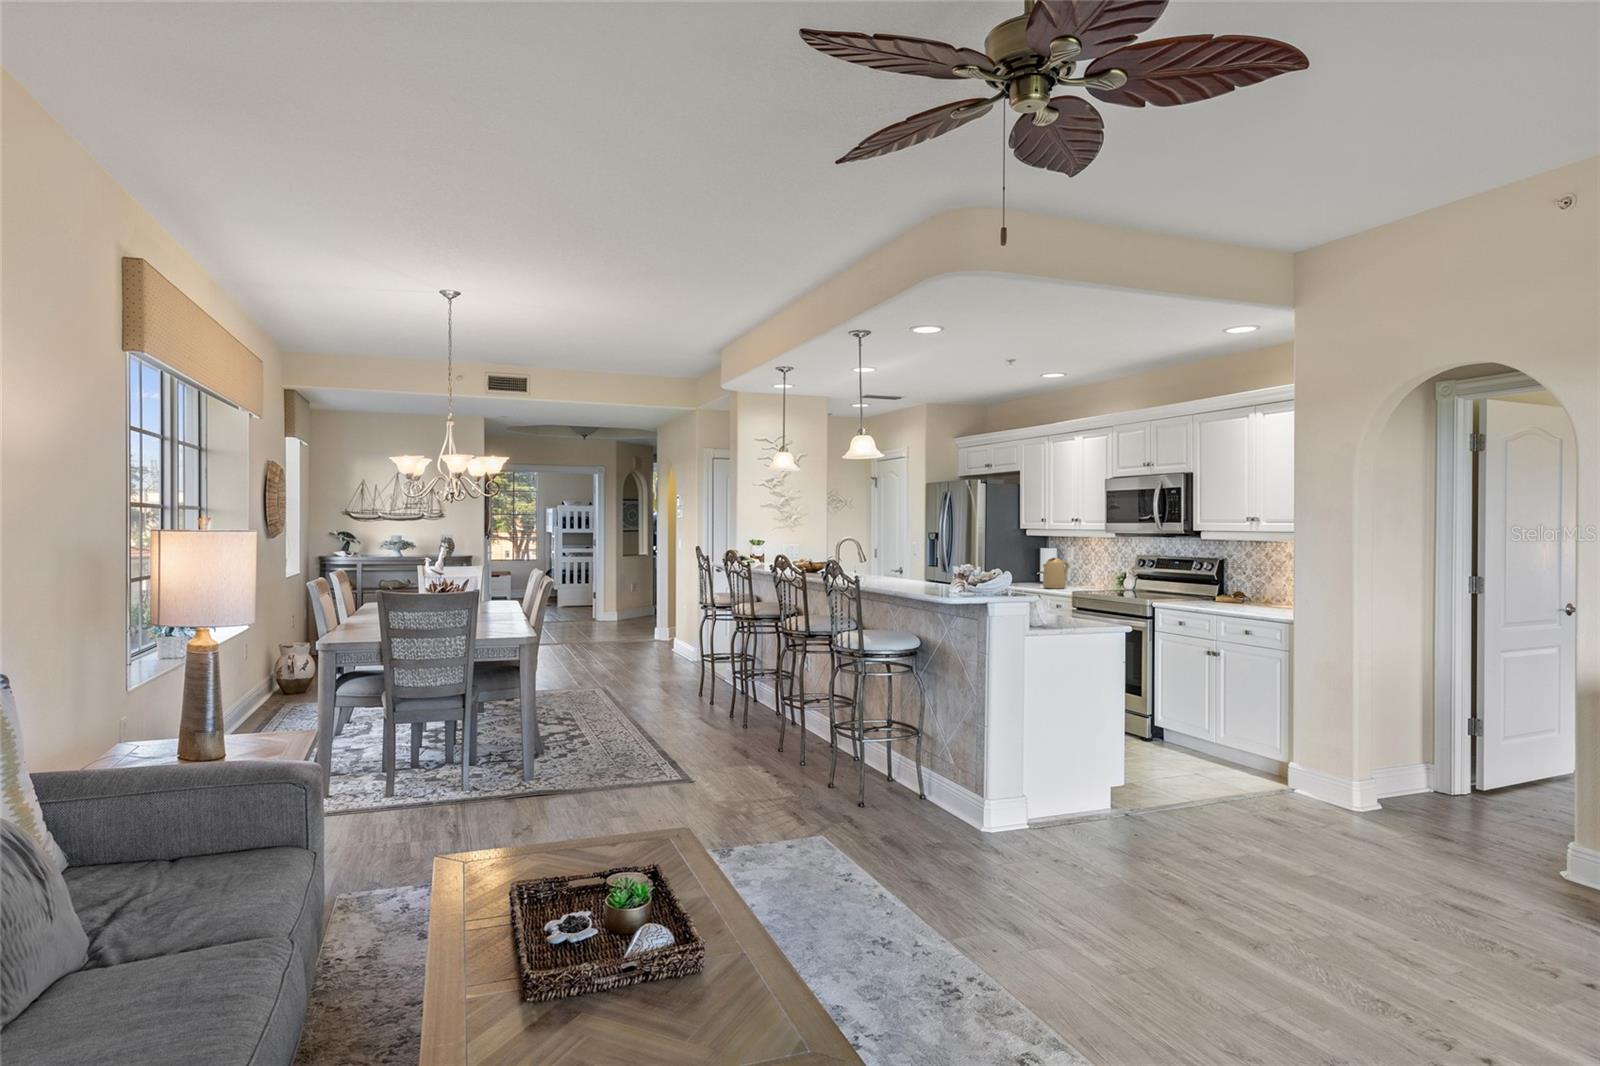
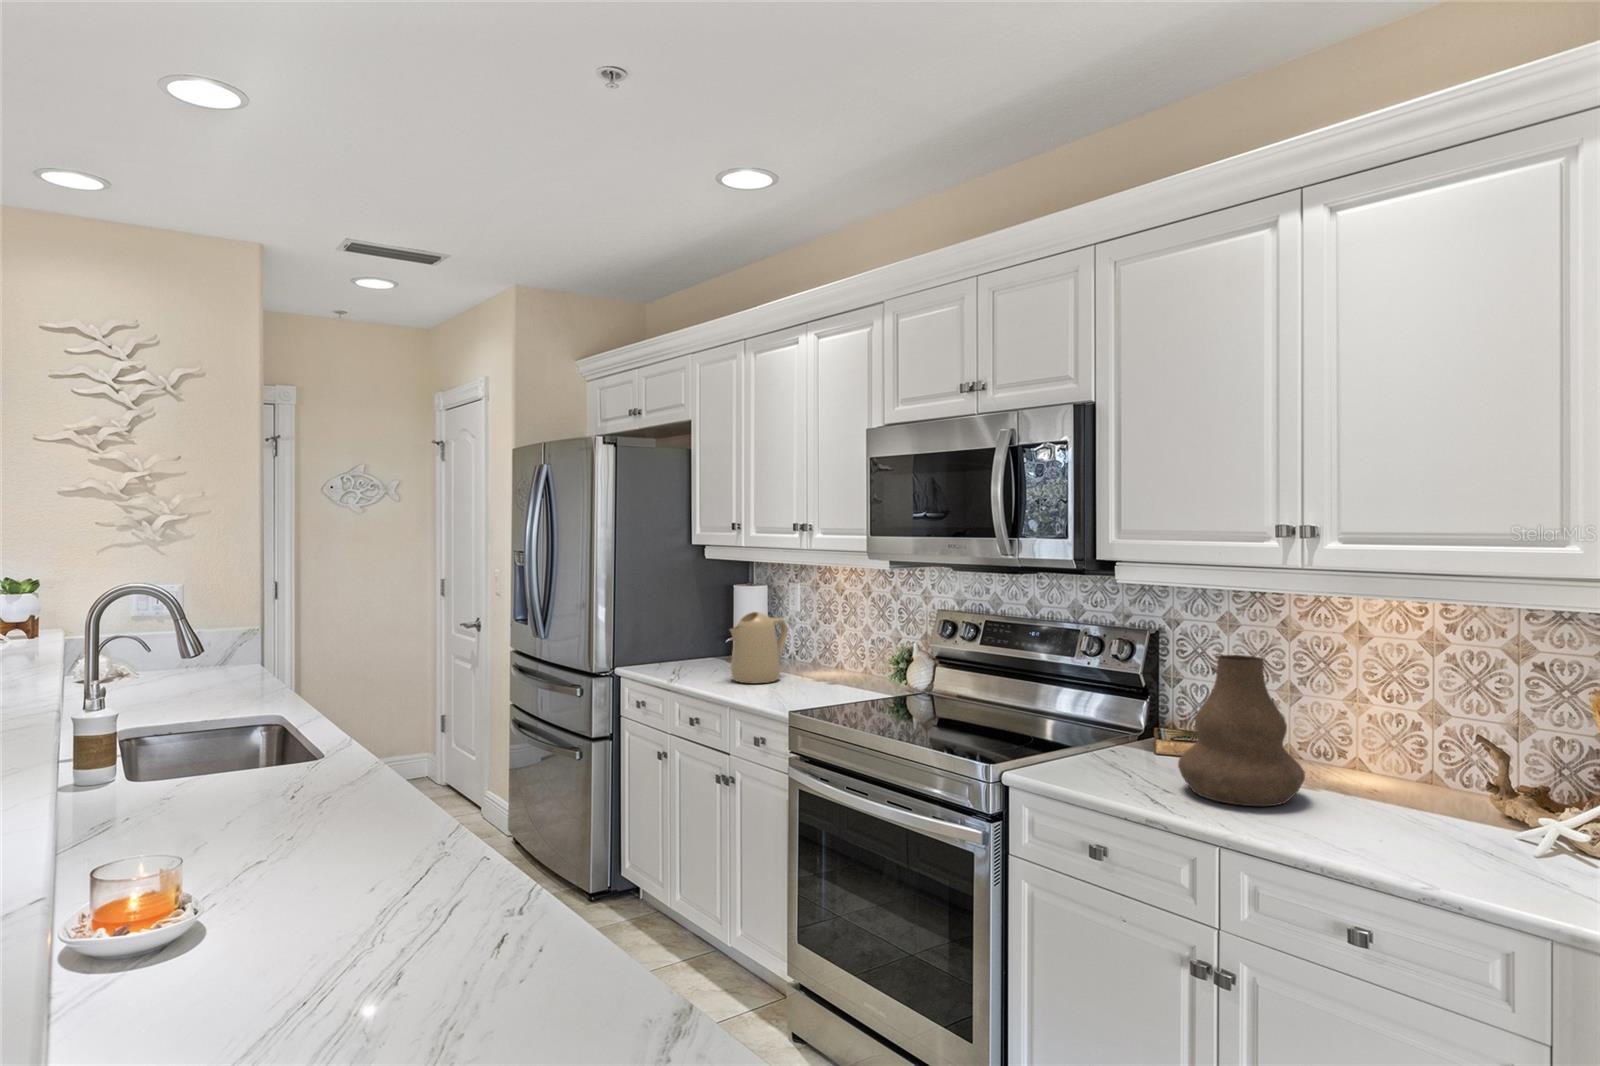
vase: none [1212,561,1255,609] -> present [1178,655,1305,806]

